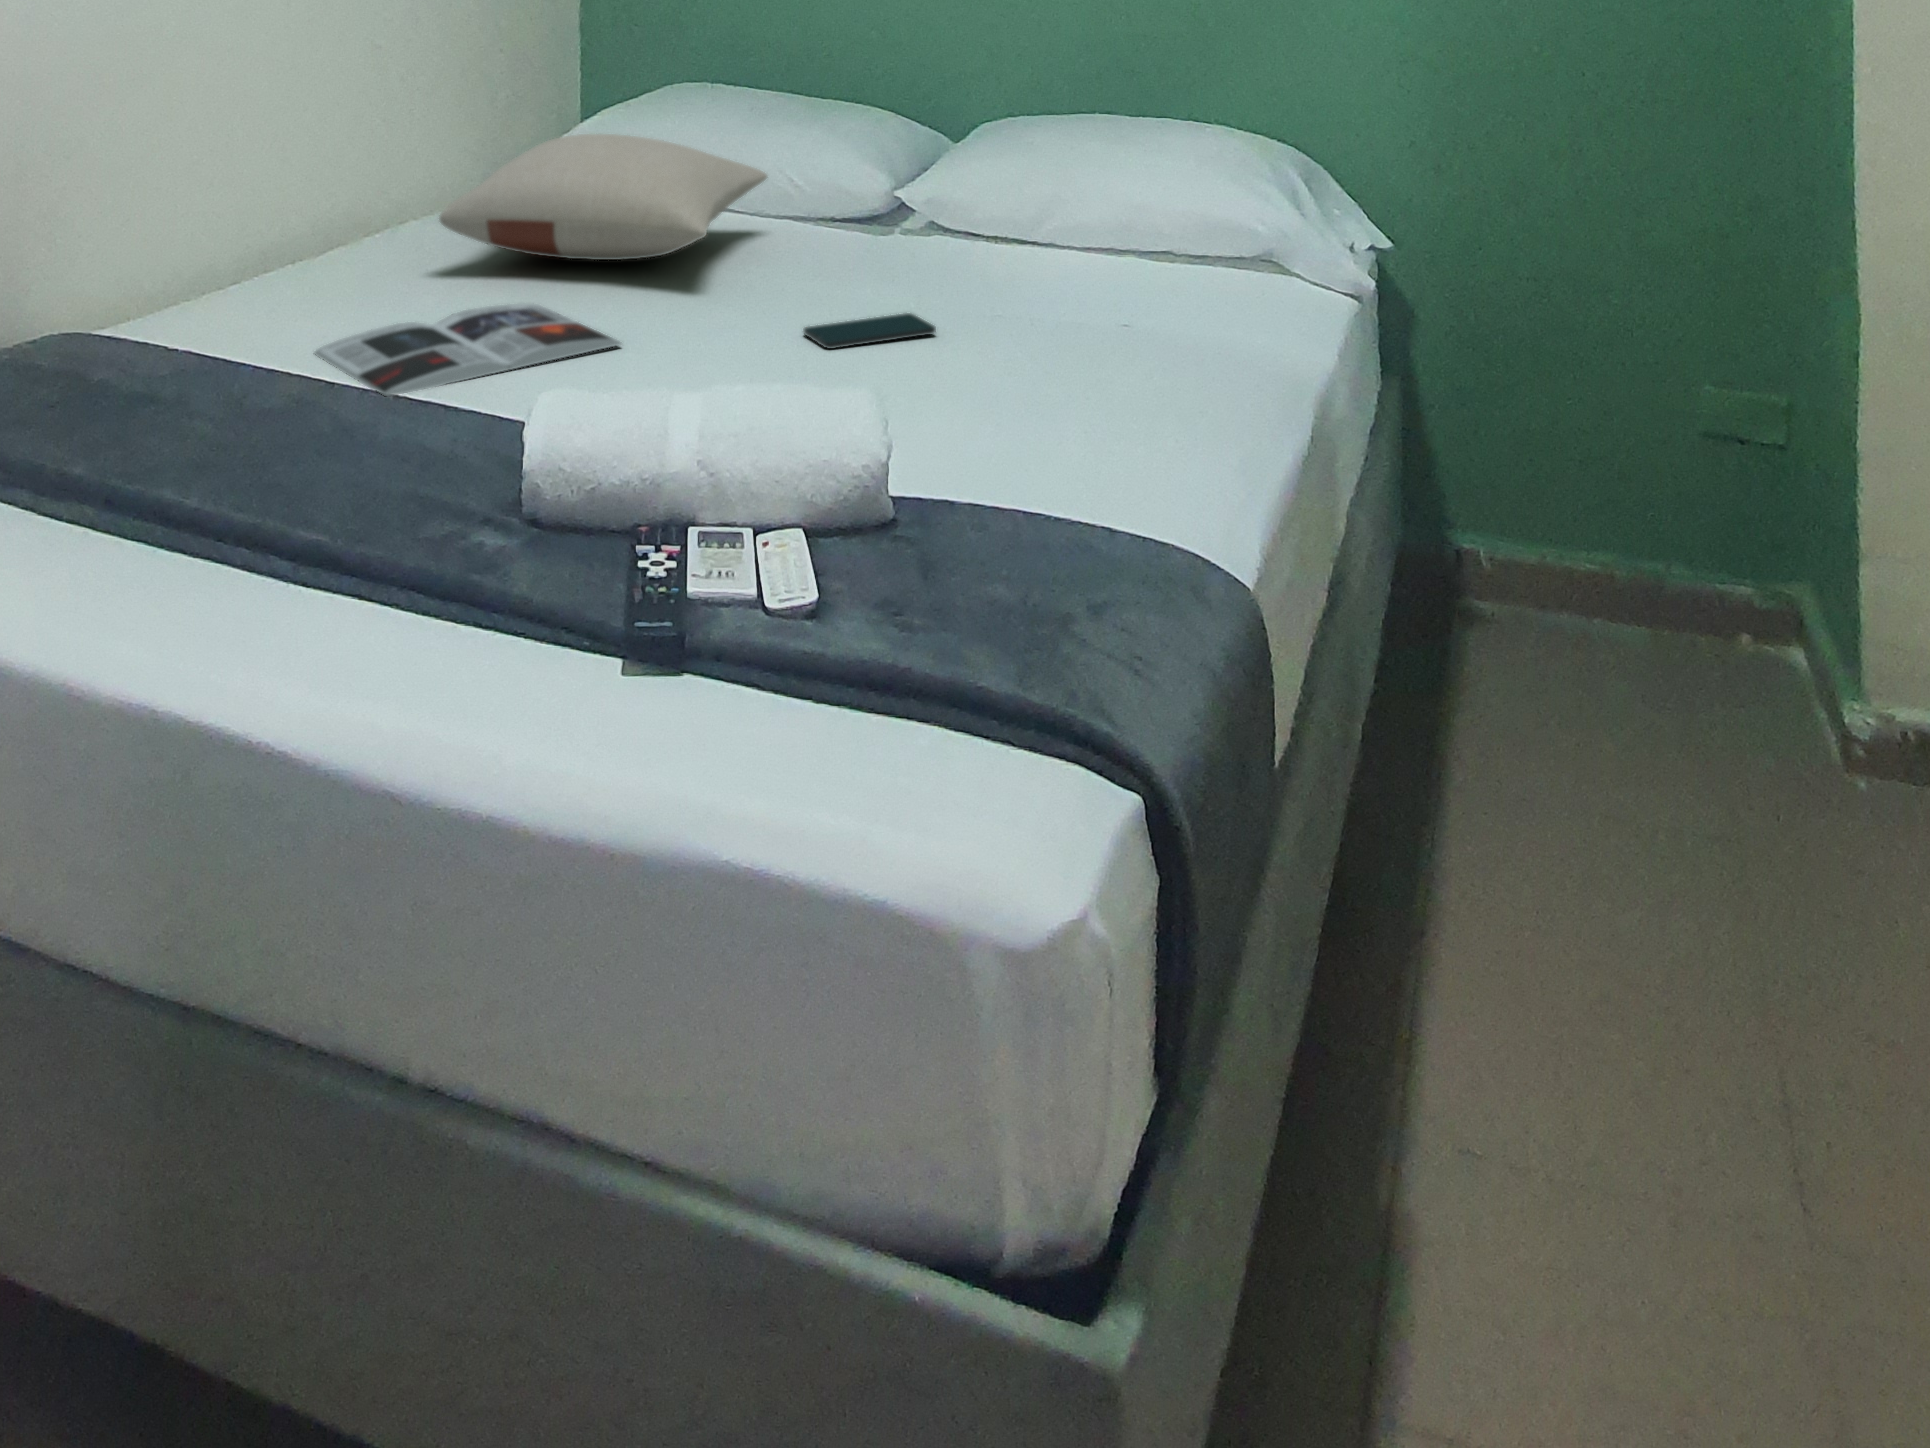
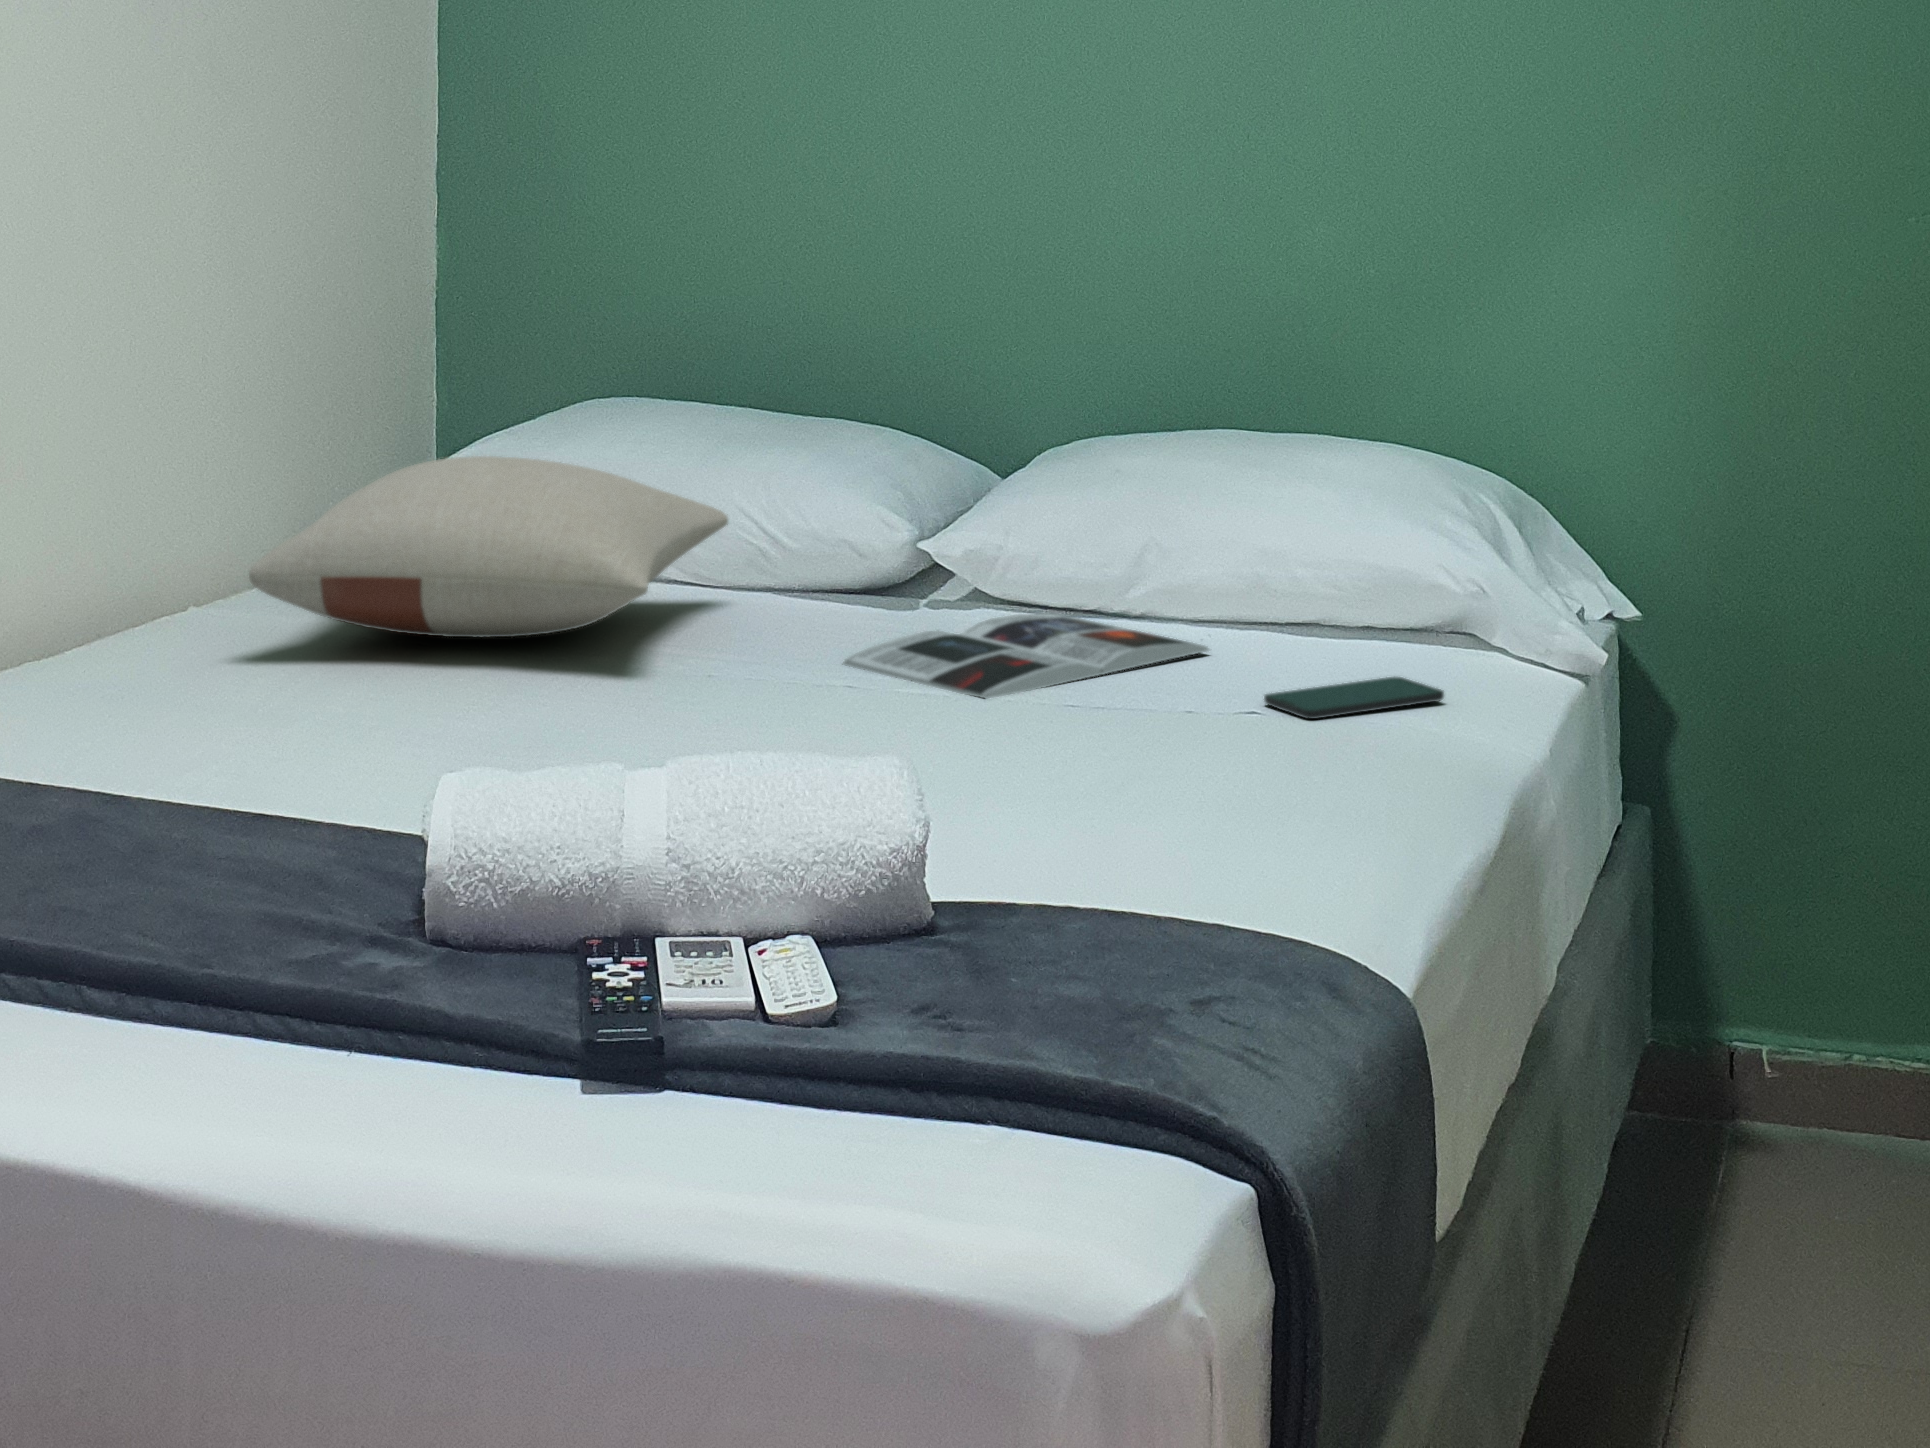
magazine: present [314,303,621,396] -> present [843,613,1209,699]
smartphone: present [804,313,936,349] -> present [1264,677,1444,719]

